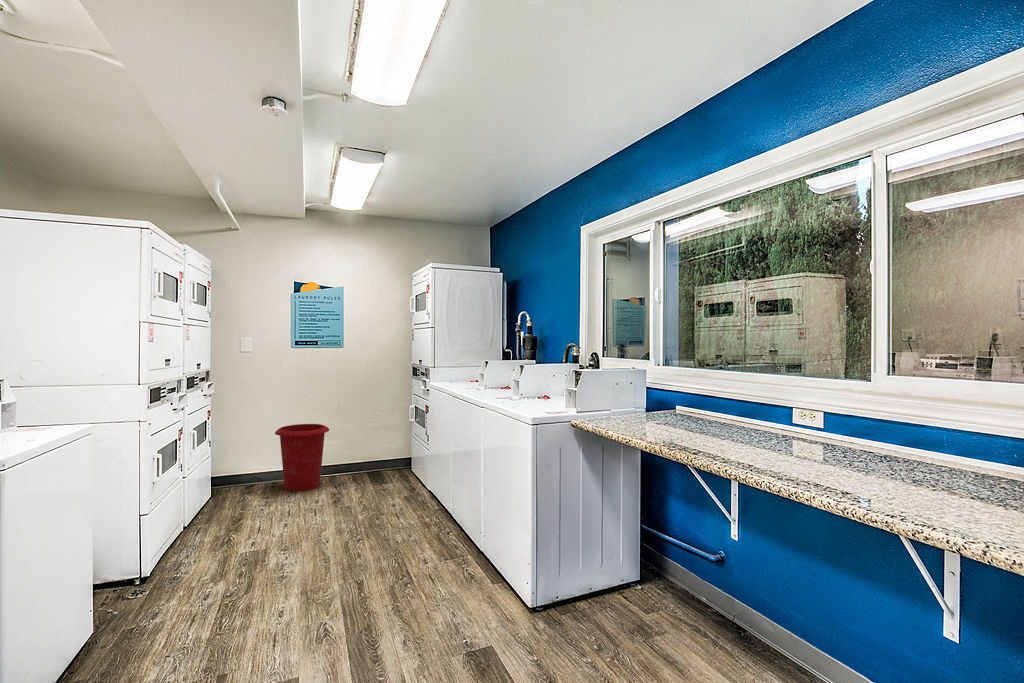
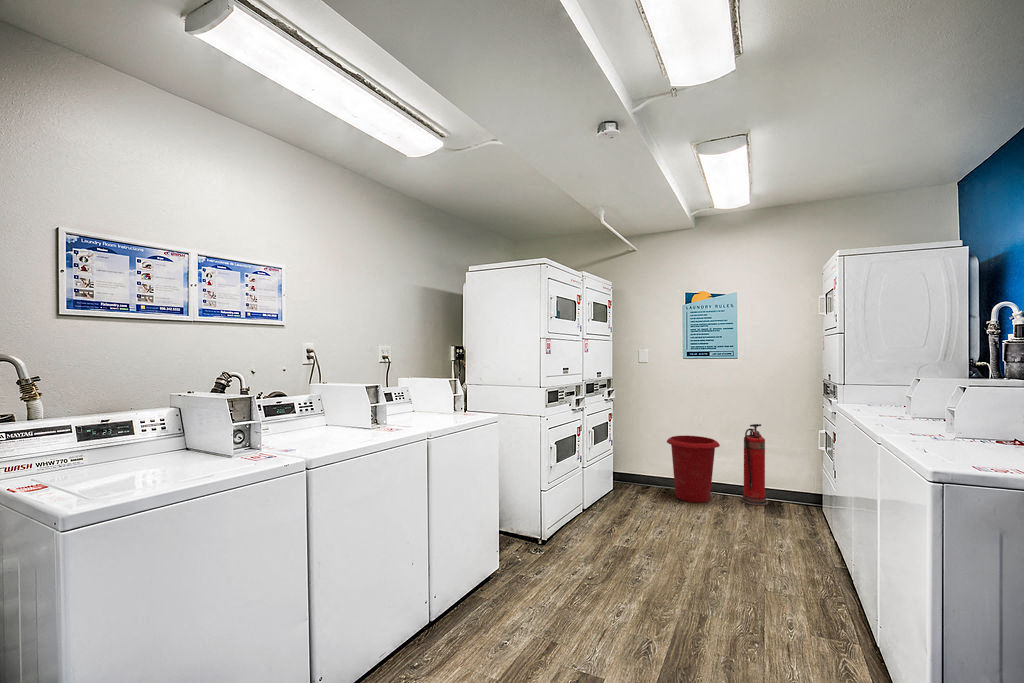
fire extinguisher: none [347,405,370,479] -> present [741,424,768,505]

